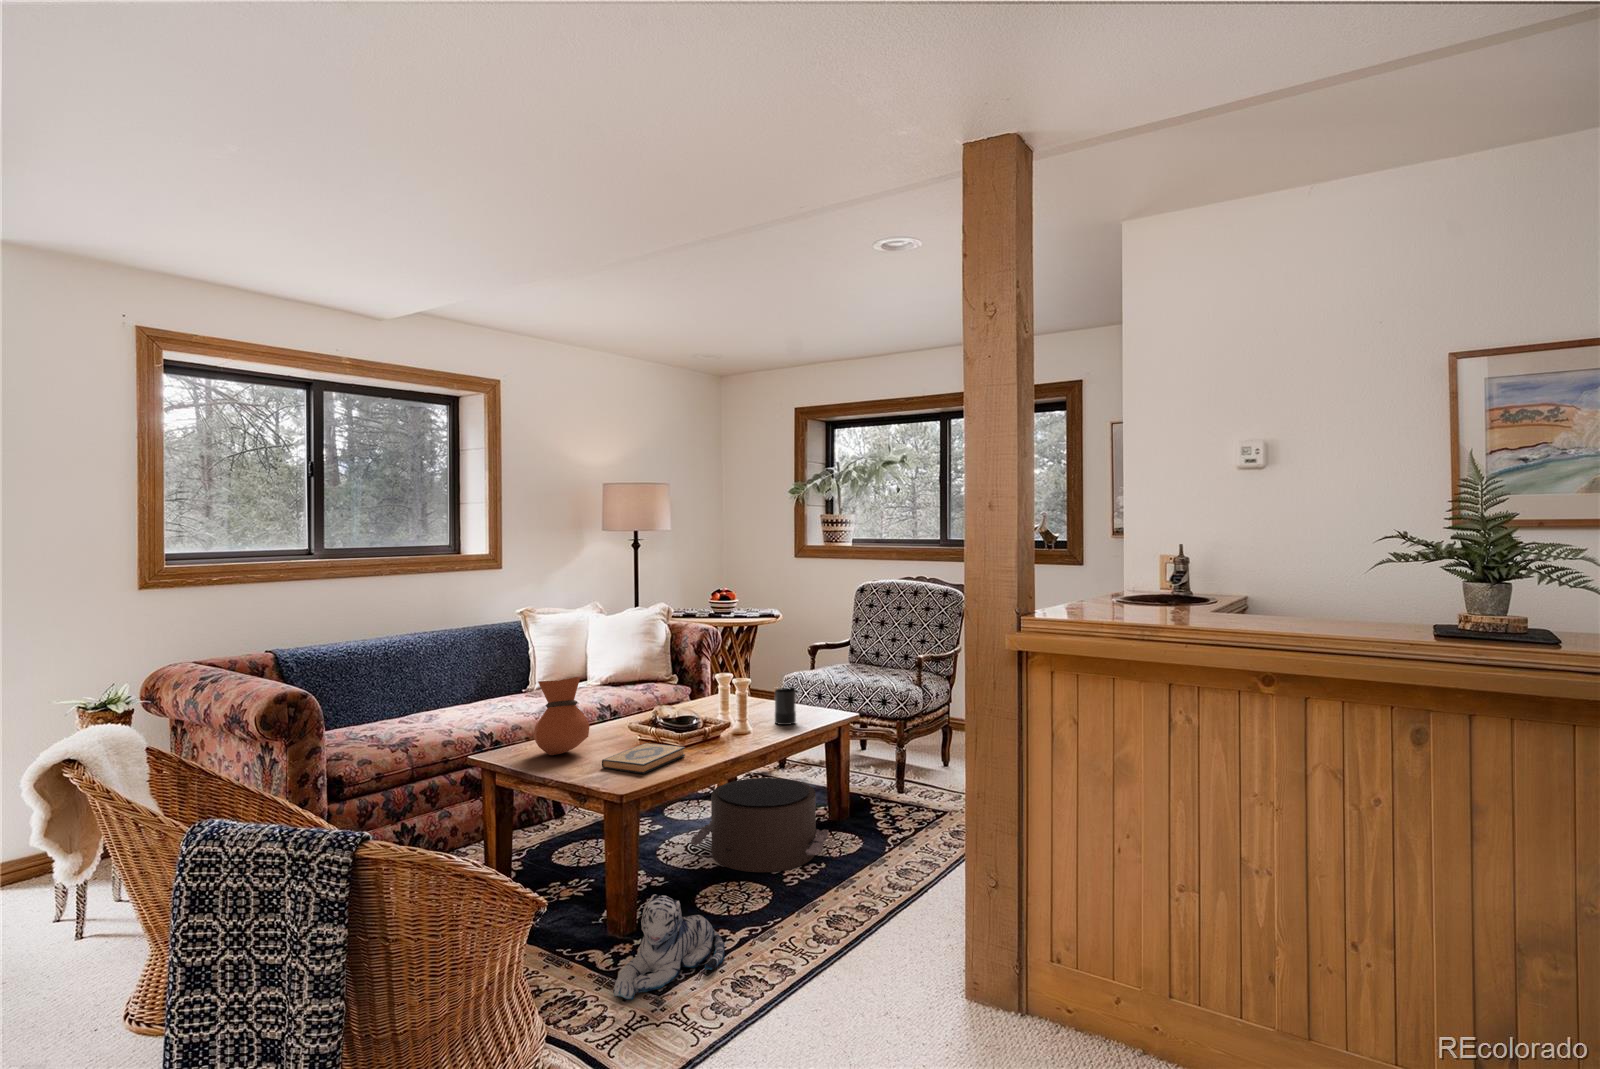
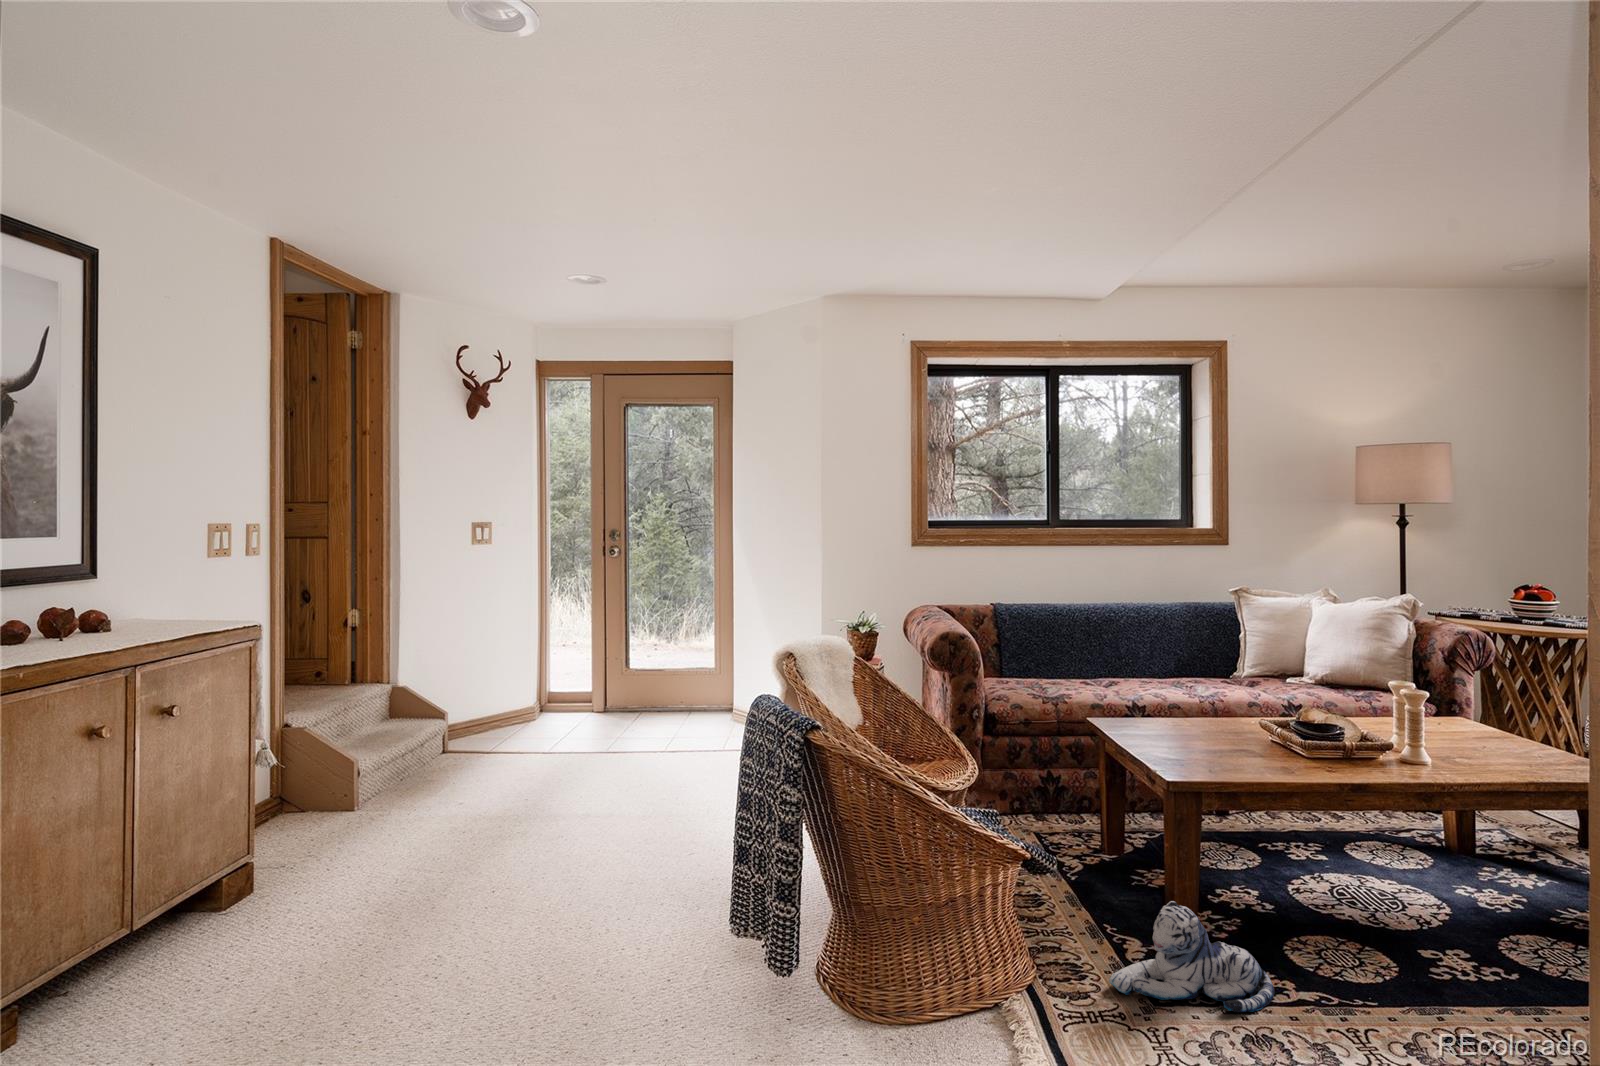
vase: present [533,677,590,755] -> none [1135,658,1197,737]
candle: present [775,688,796,725] -> none [1484,717,1526,775]
hardback book: present [602,743,685,774] -> none [1187,747,1297,776]
pouf: present [690,778,829,872] -> none [1322,827,1552,966]

